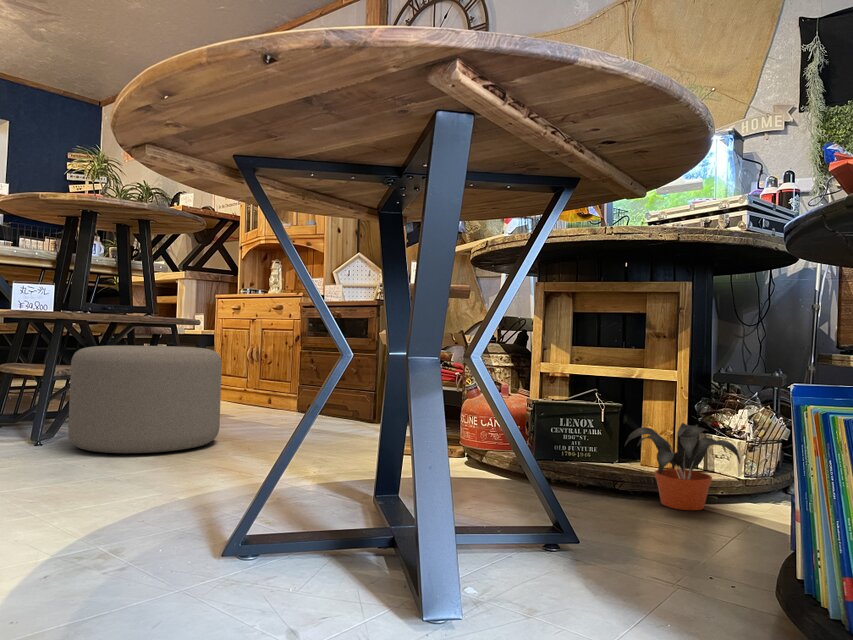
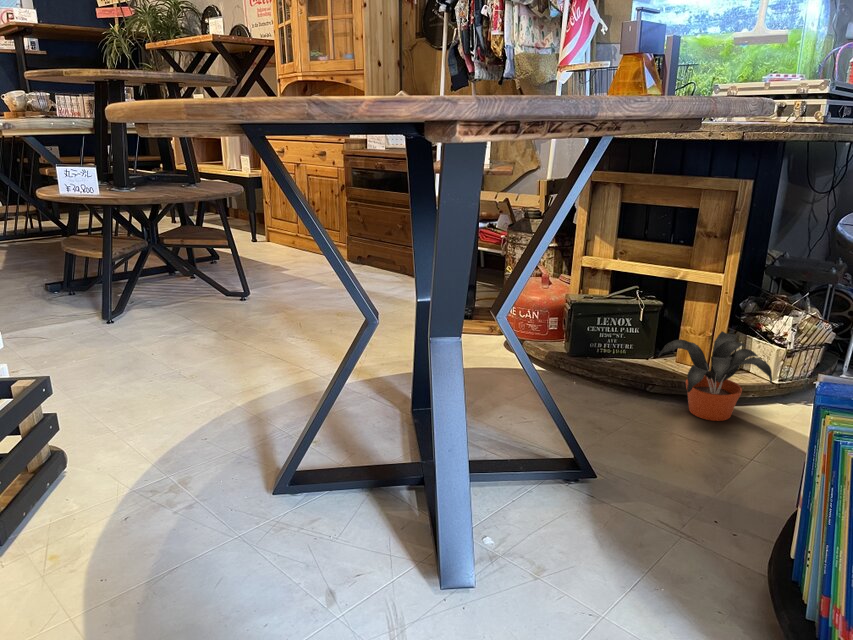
ottoman: present [68,346,222,453] -> none [126,221,271,333]

